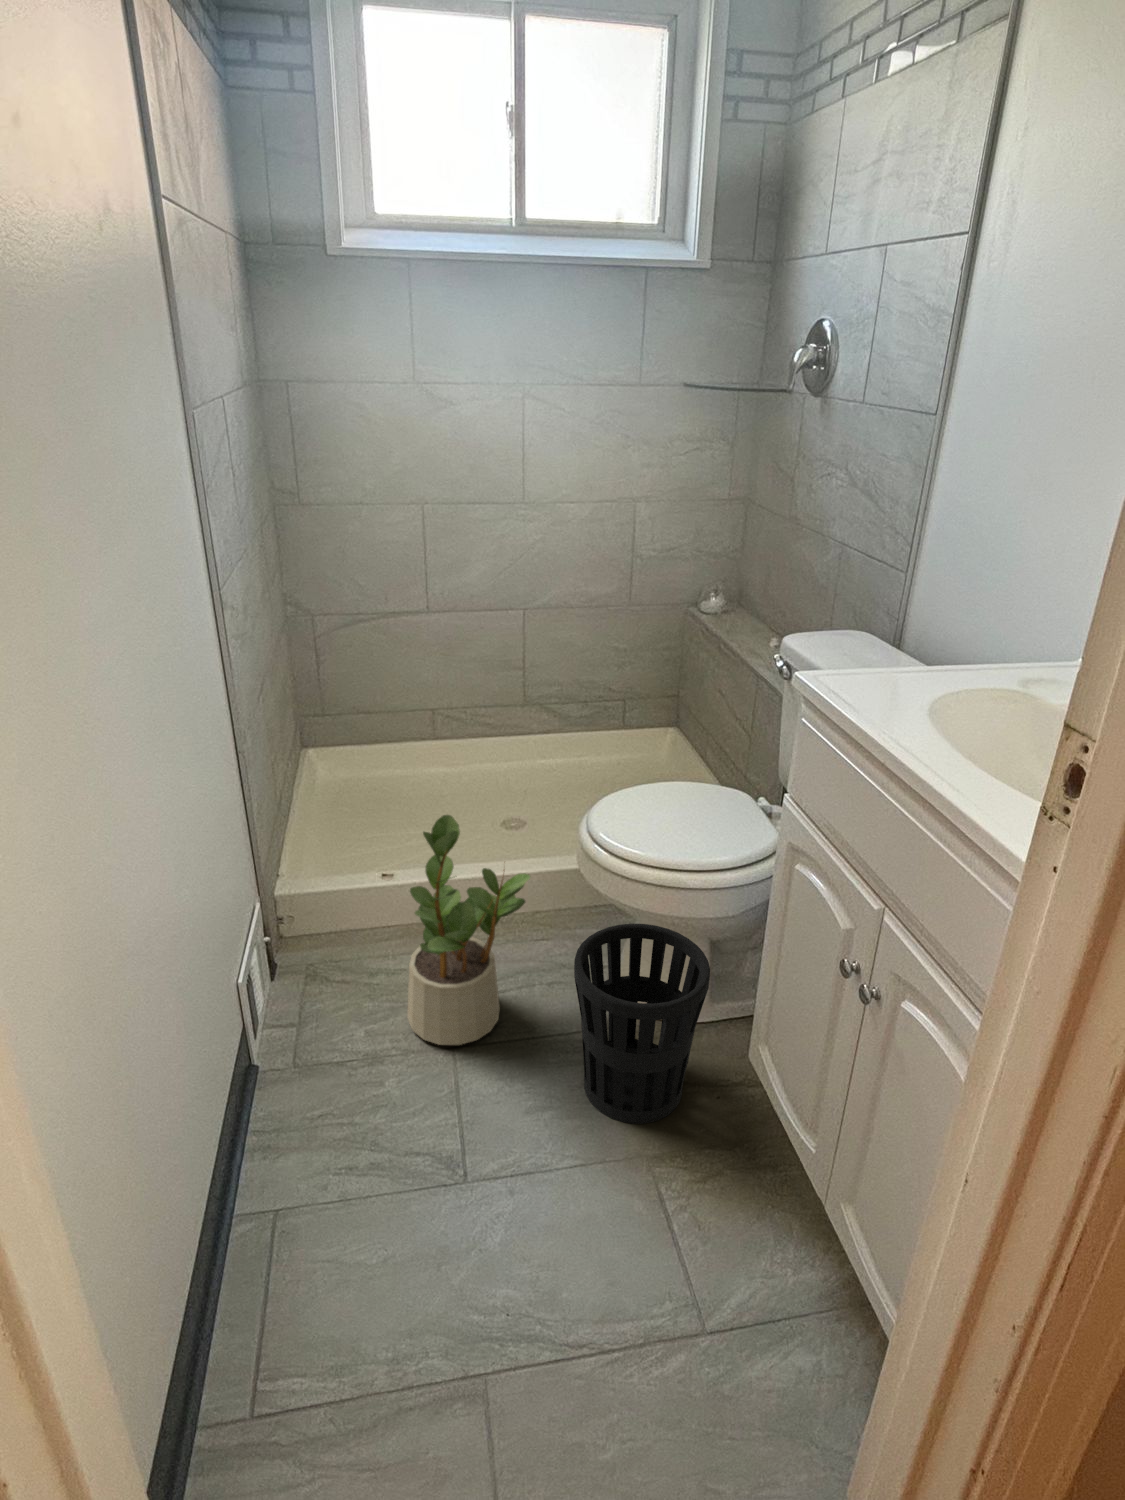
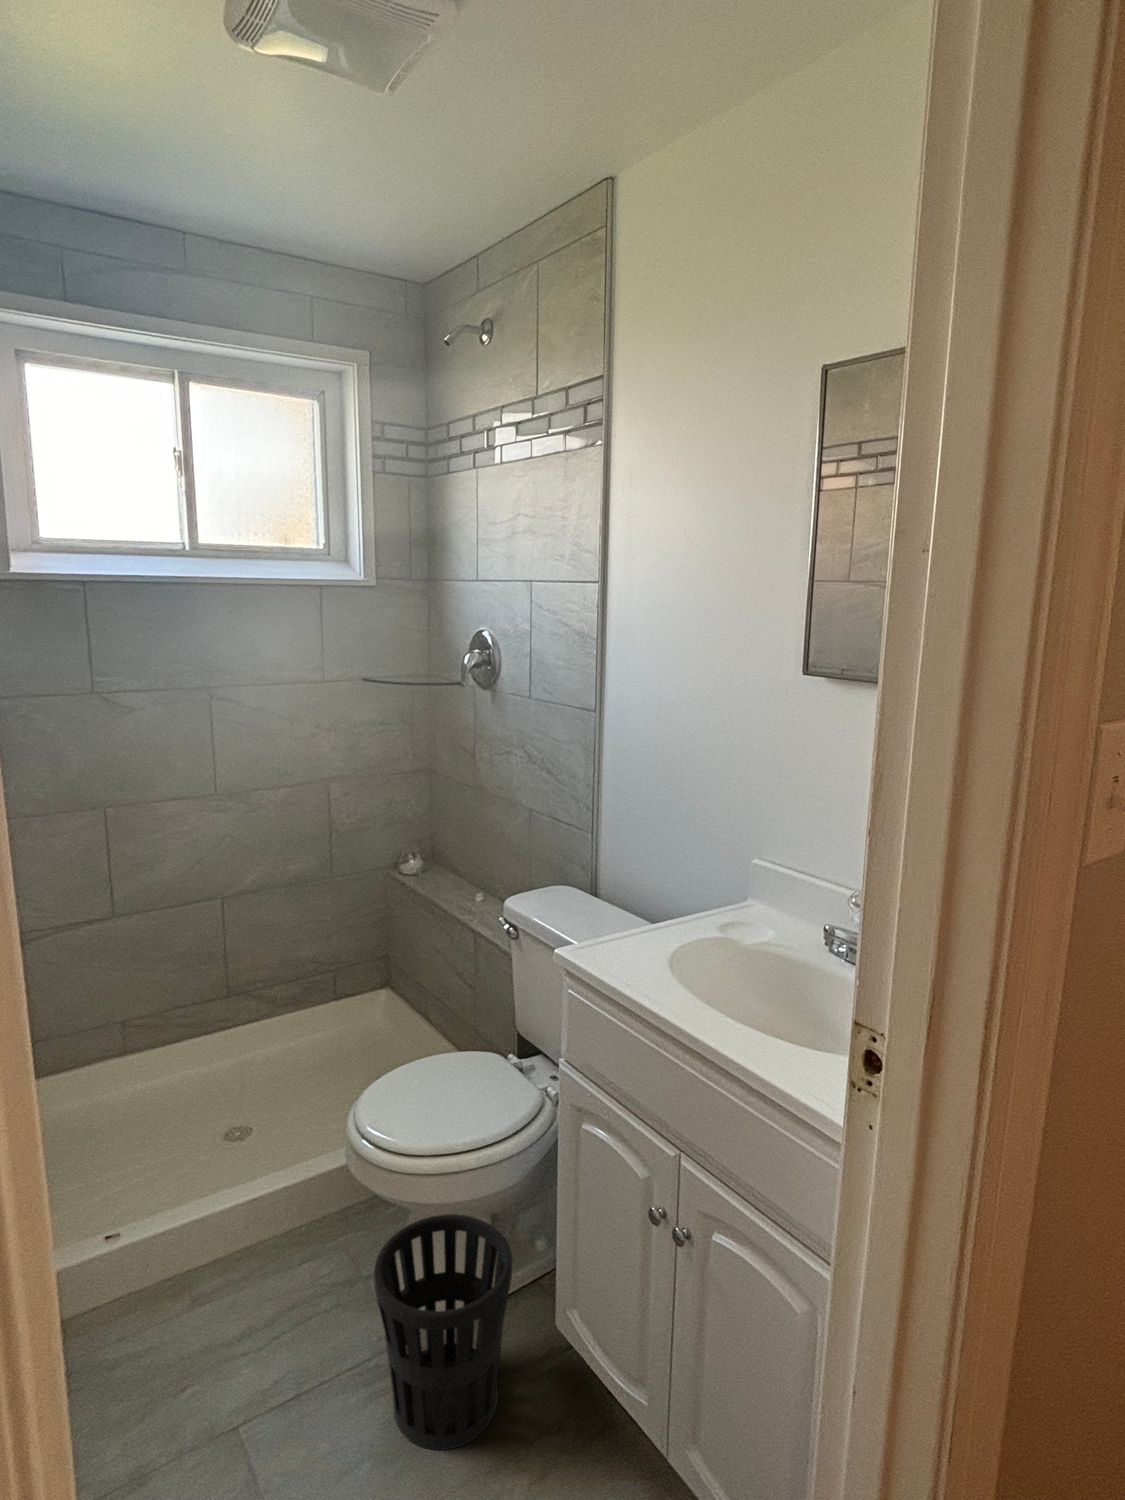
potted plant: present [407,815,530,1045] -> none [171,1155,306,1436]

